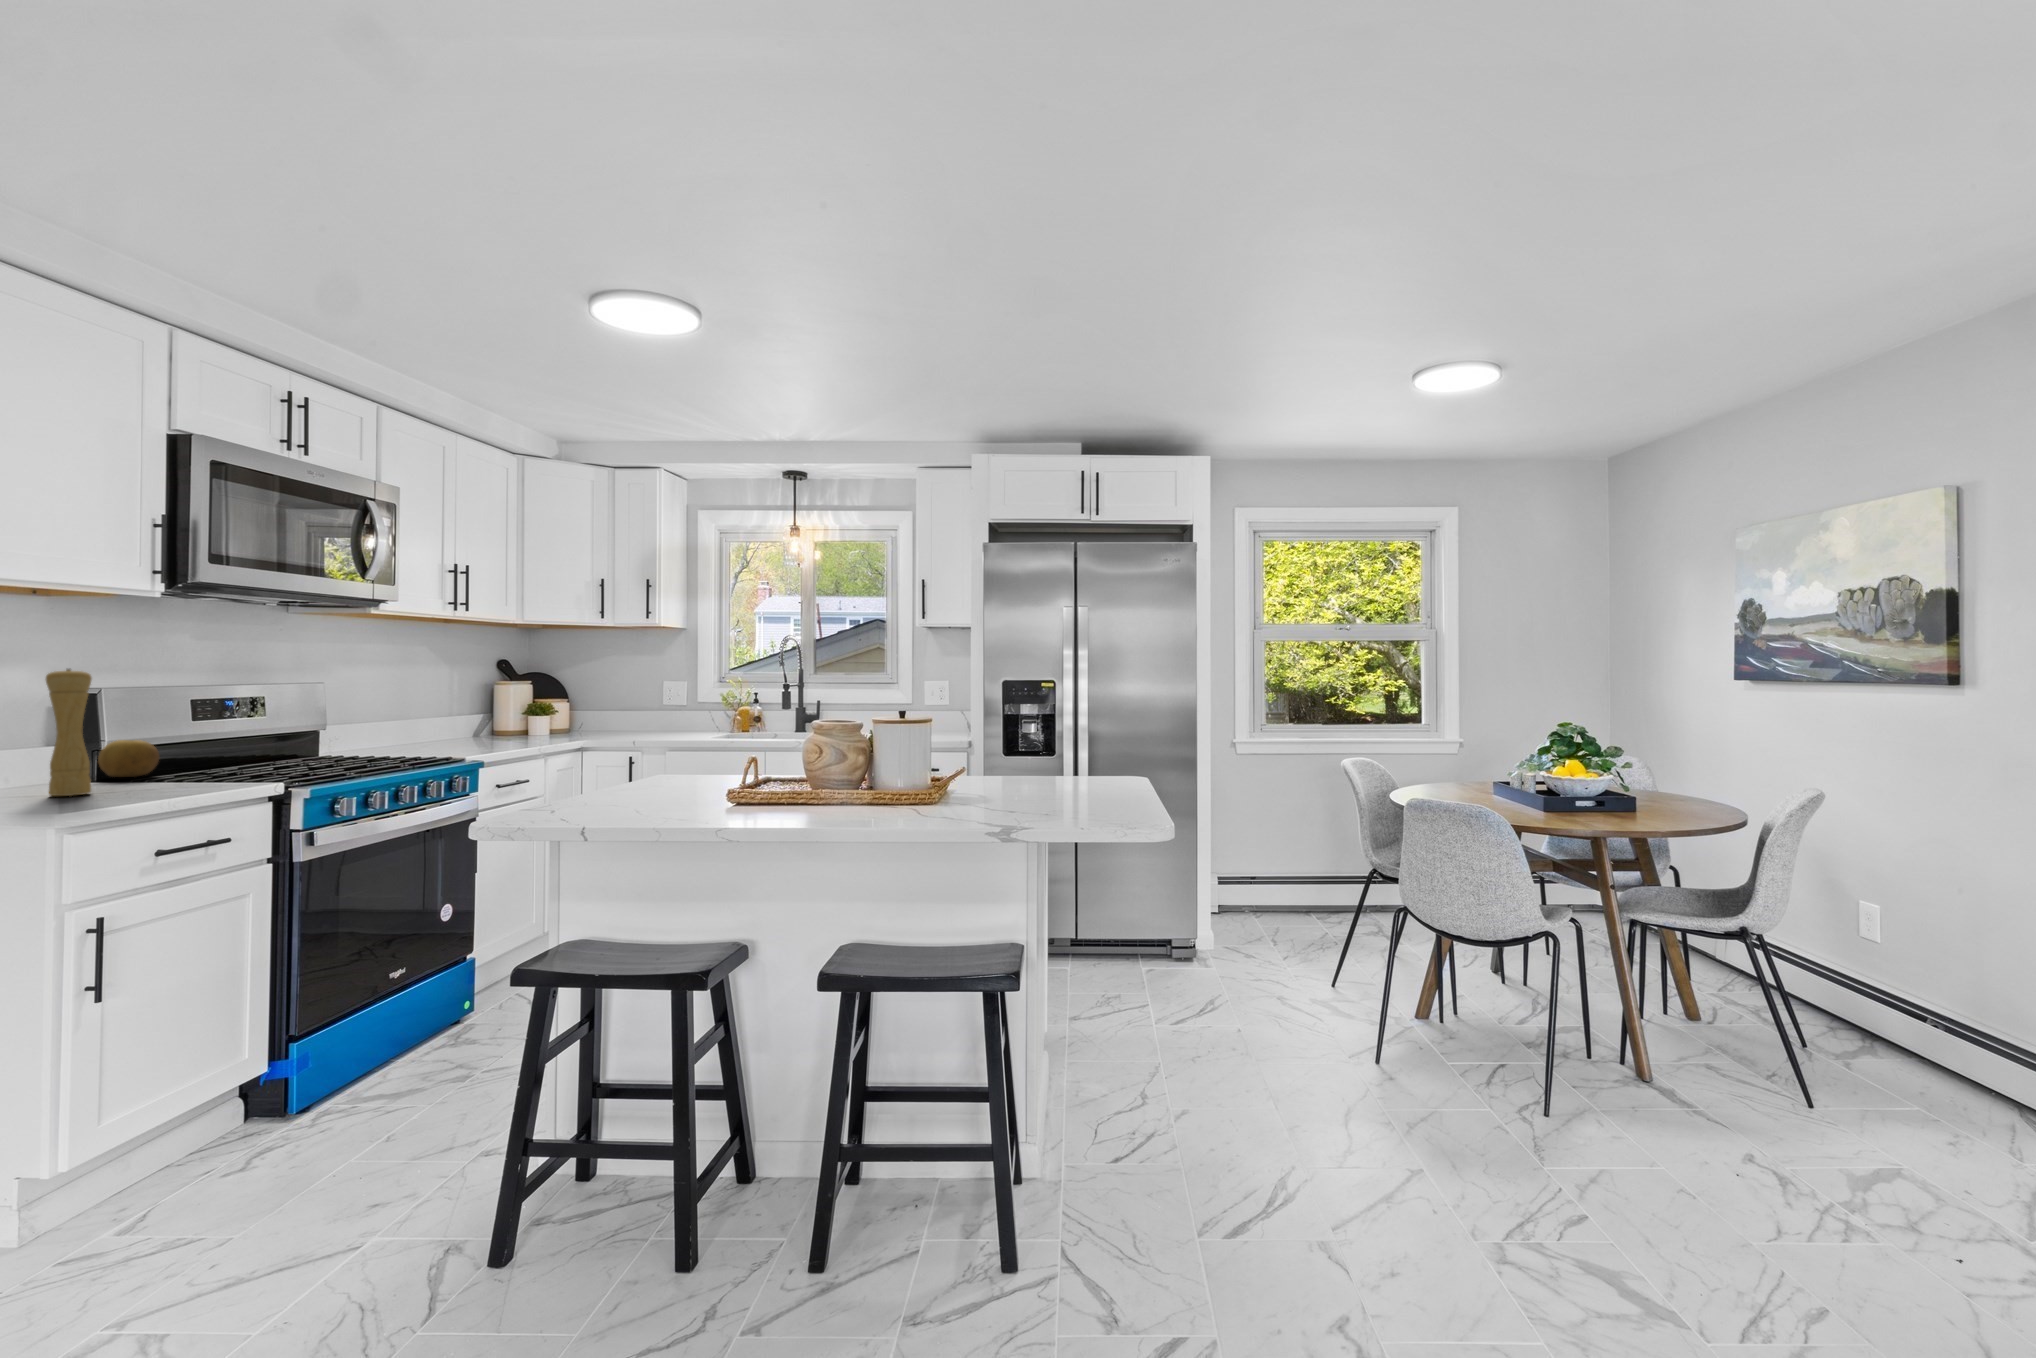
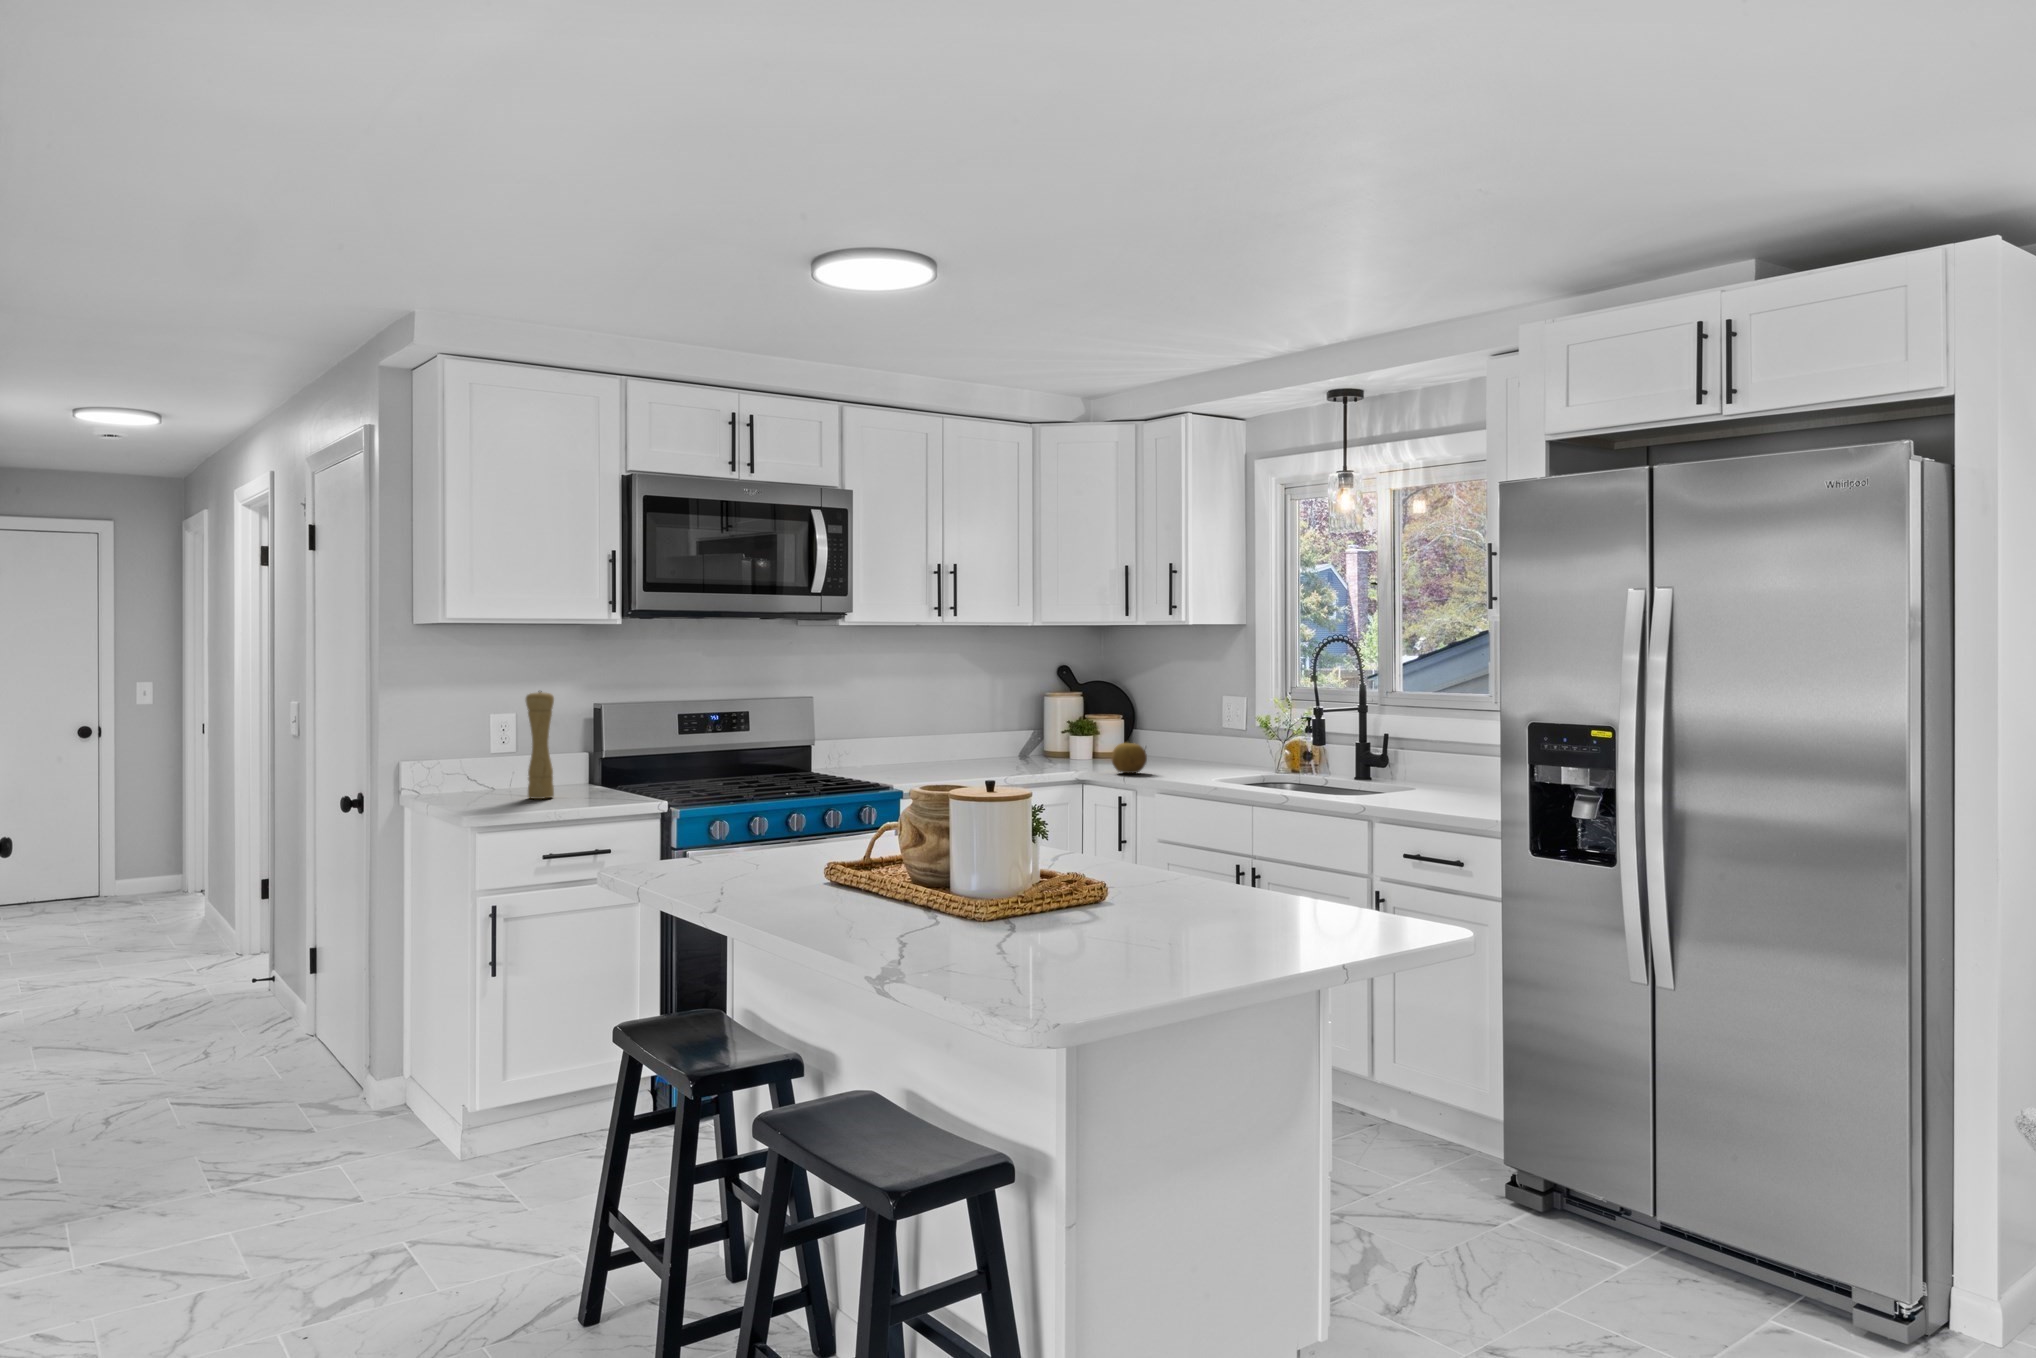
fruit: present [98,740,159,777] -> present [1112,743,1147,773]

